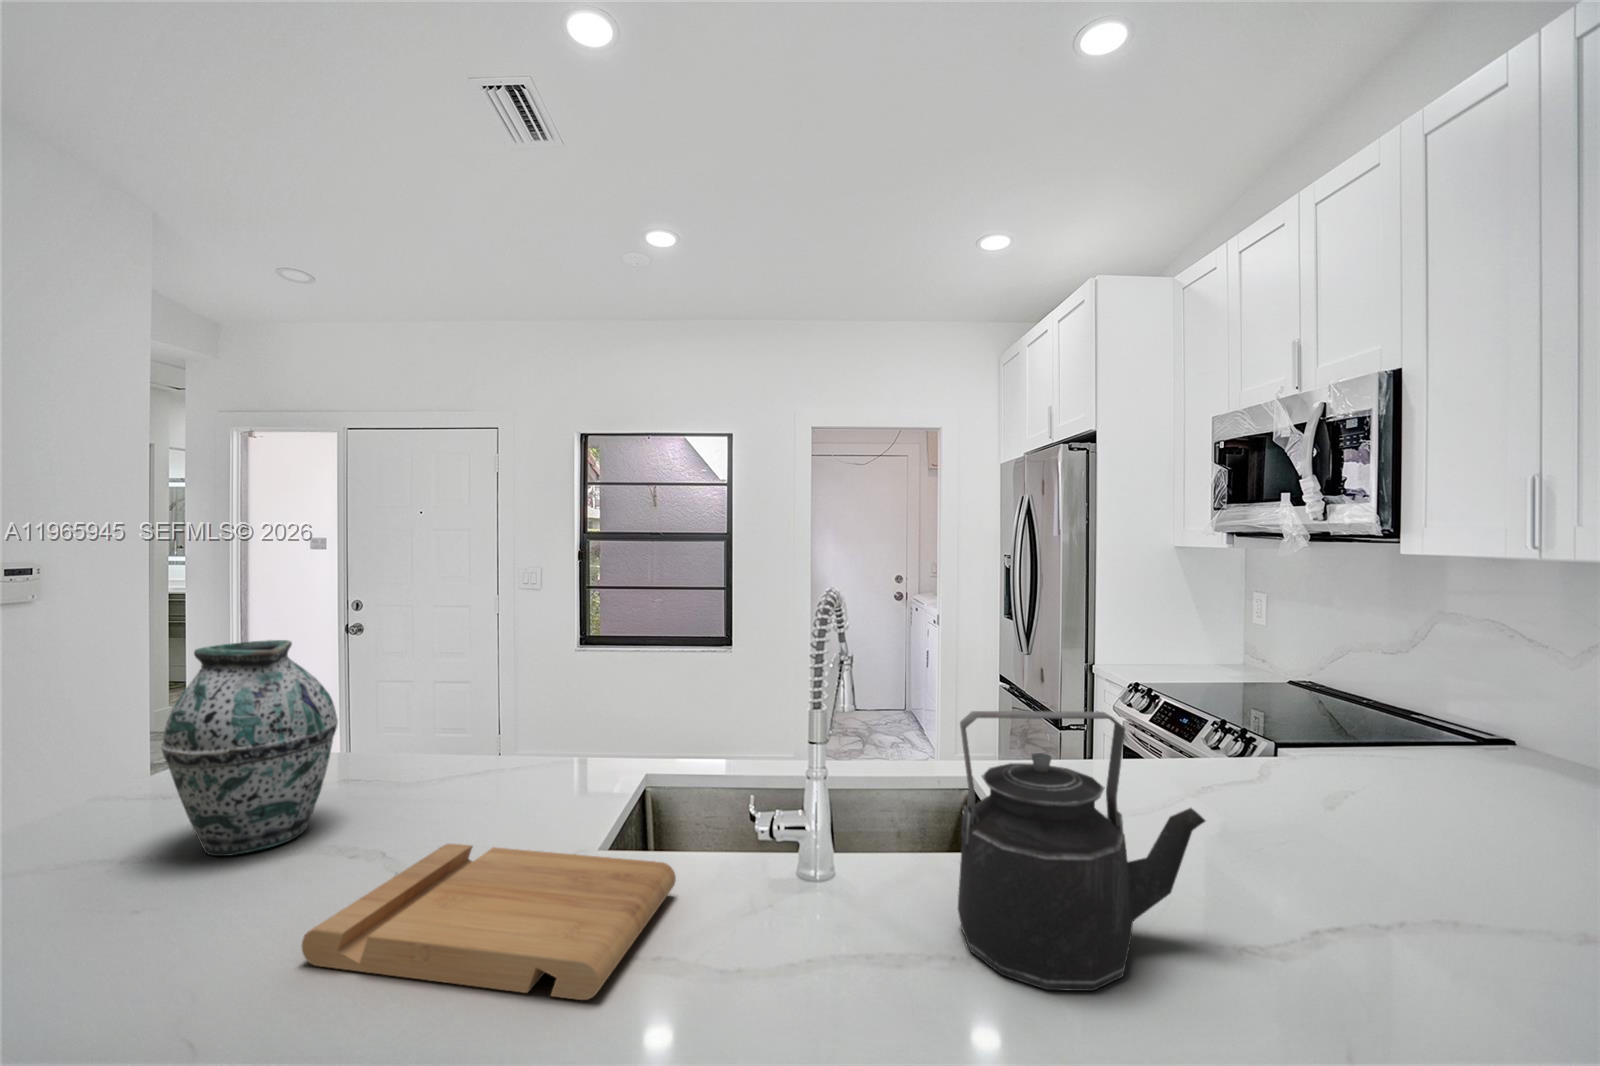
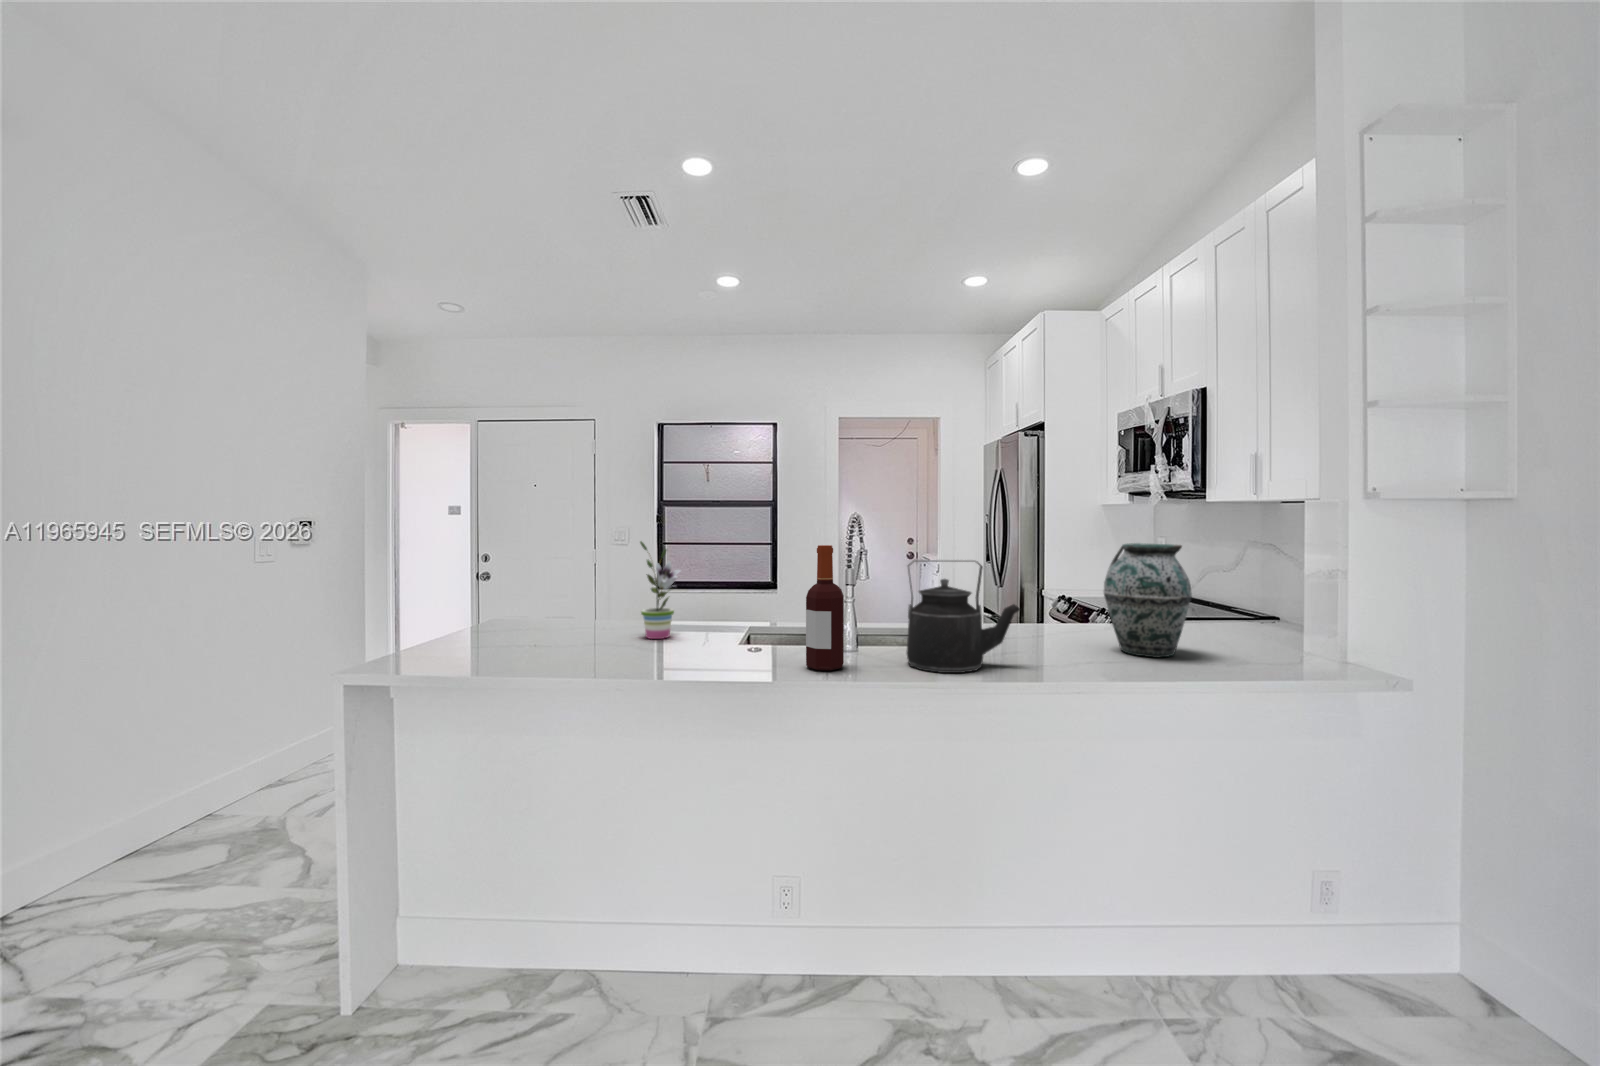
potted plant: none [444,638,524,826] -> present [640,541,680,639]
vase: present [161,640,338,856] -> present [1103,543,1192,657]
bottle: none [739,685,824,985] -> present [806,545,844,671]
cutting board: present [301,844,676,1000] -> none [615,635,772,672]

